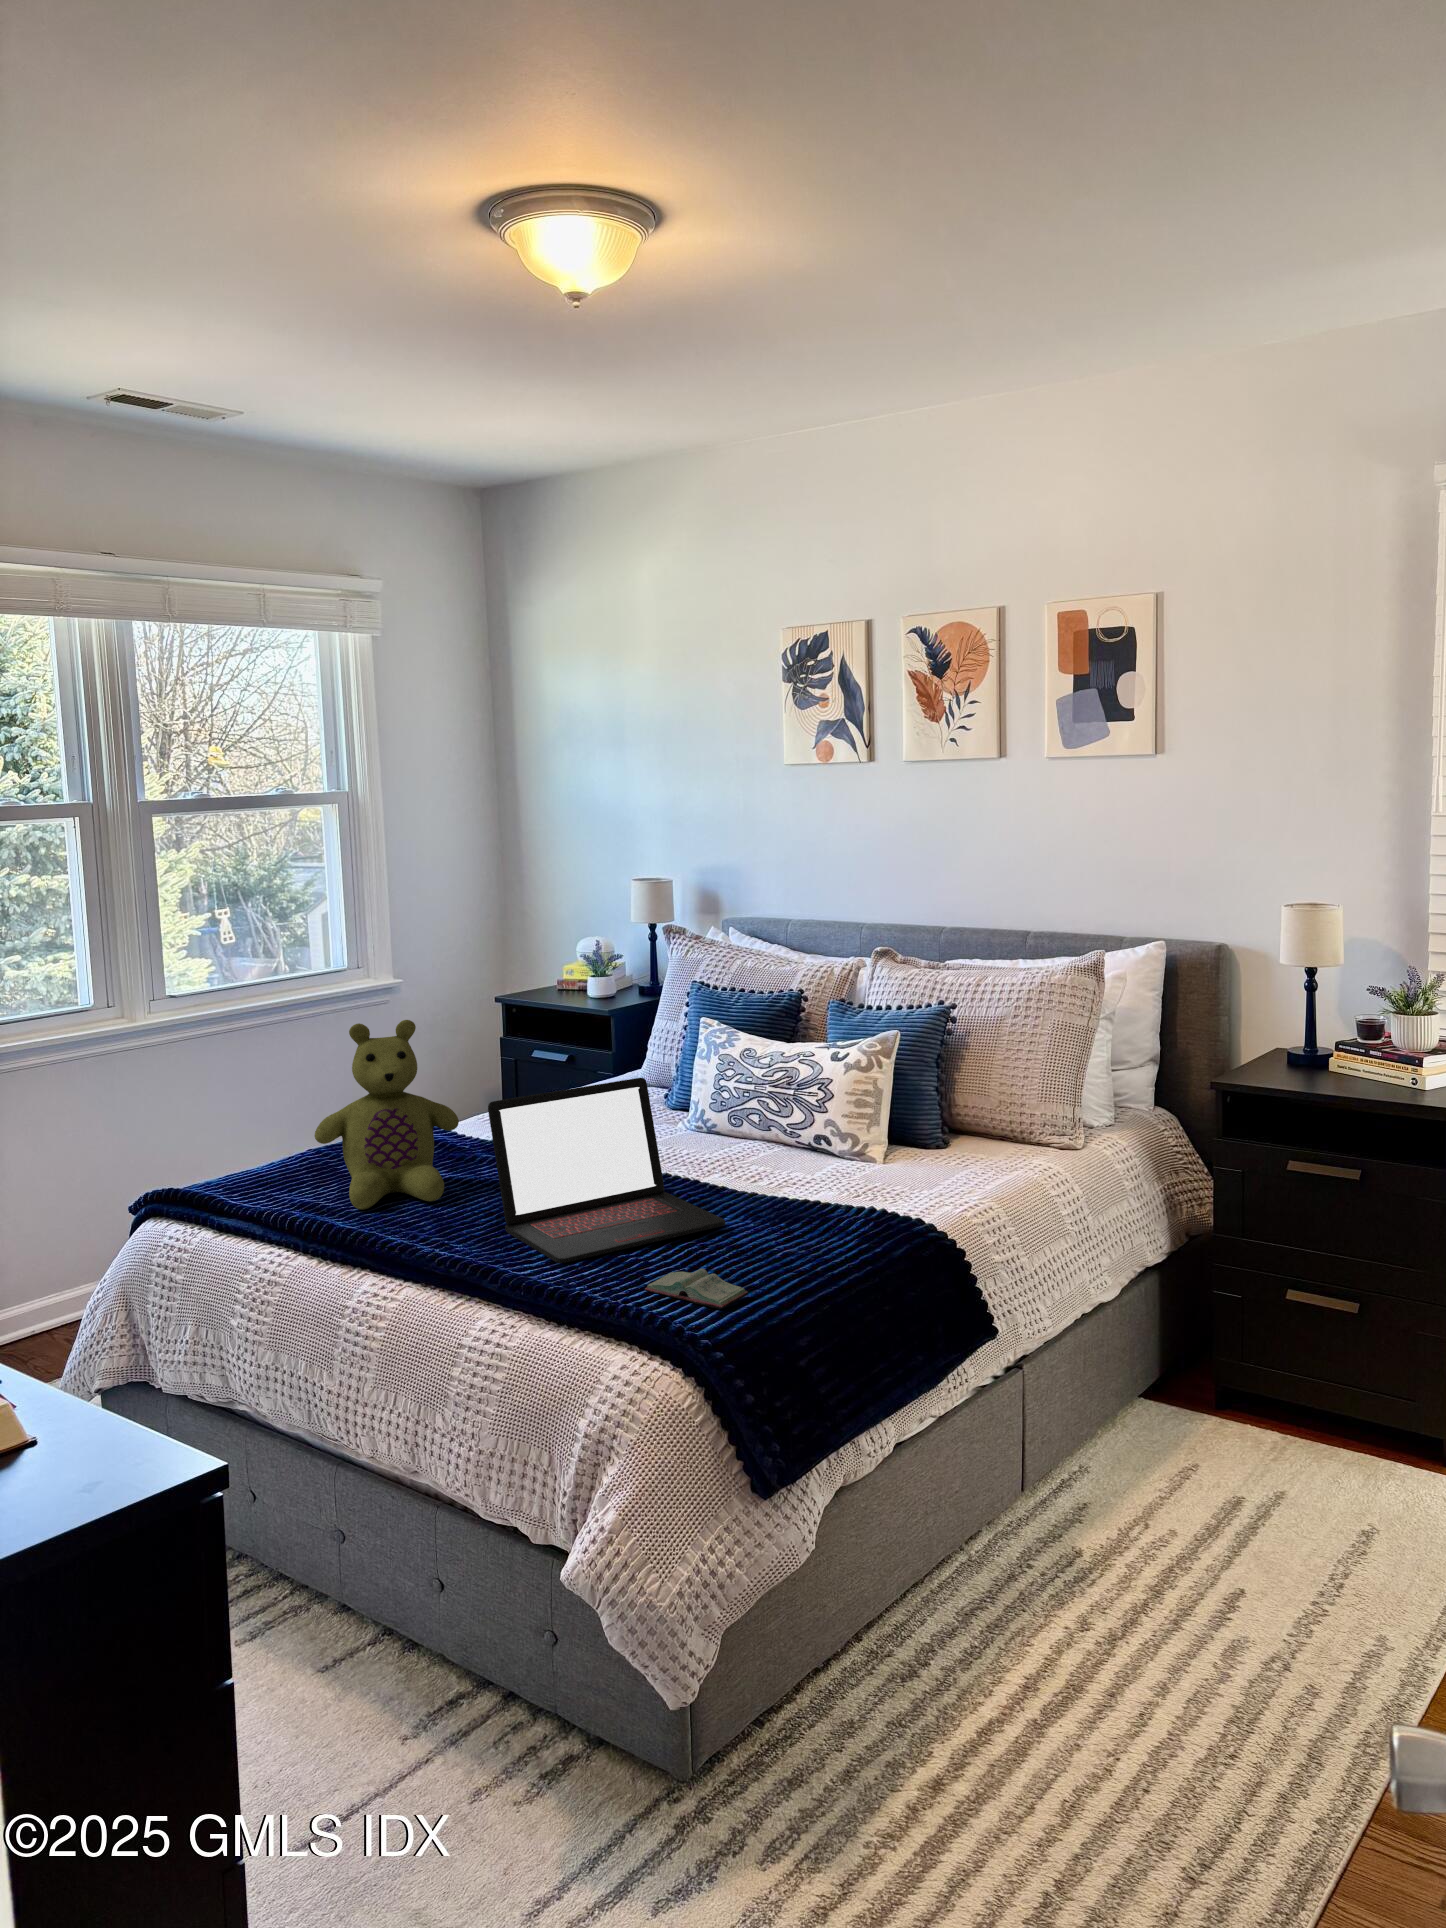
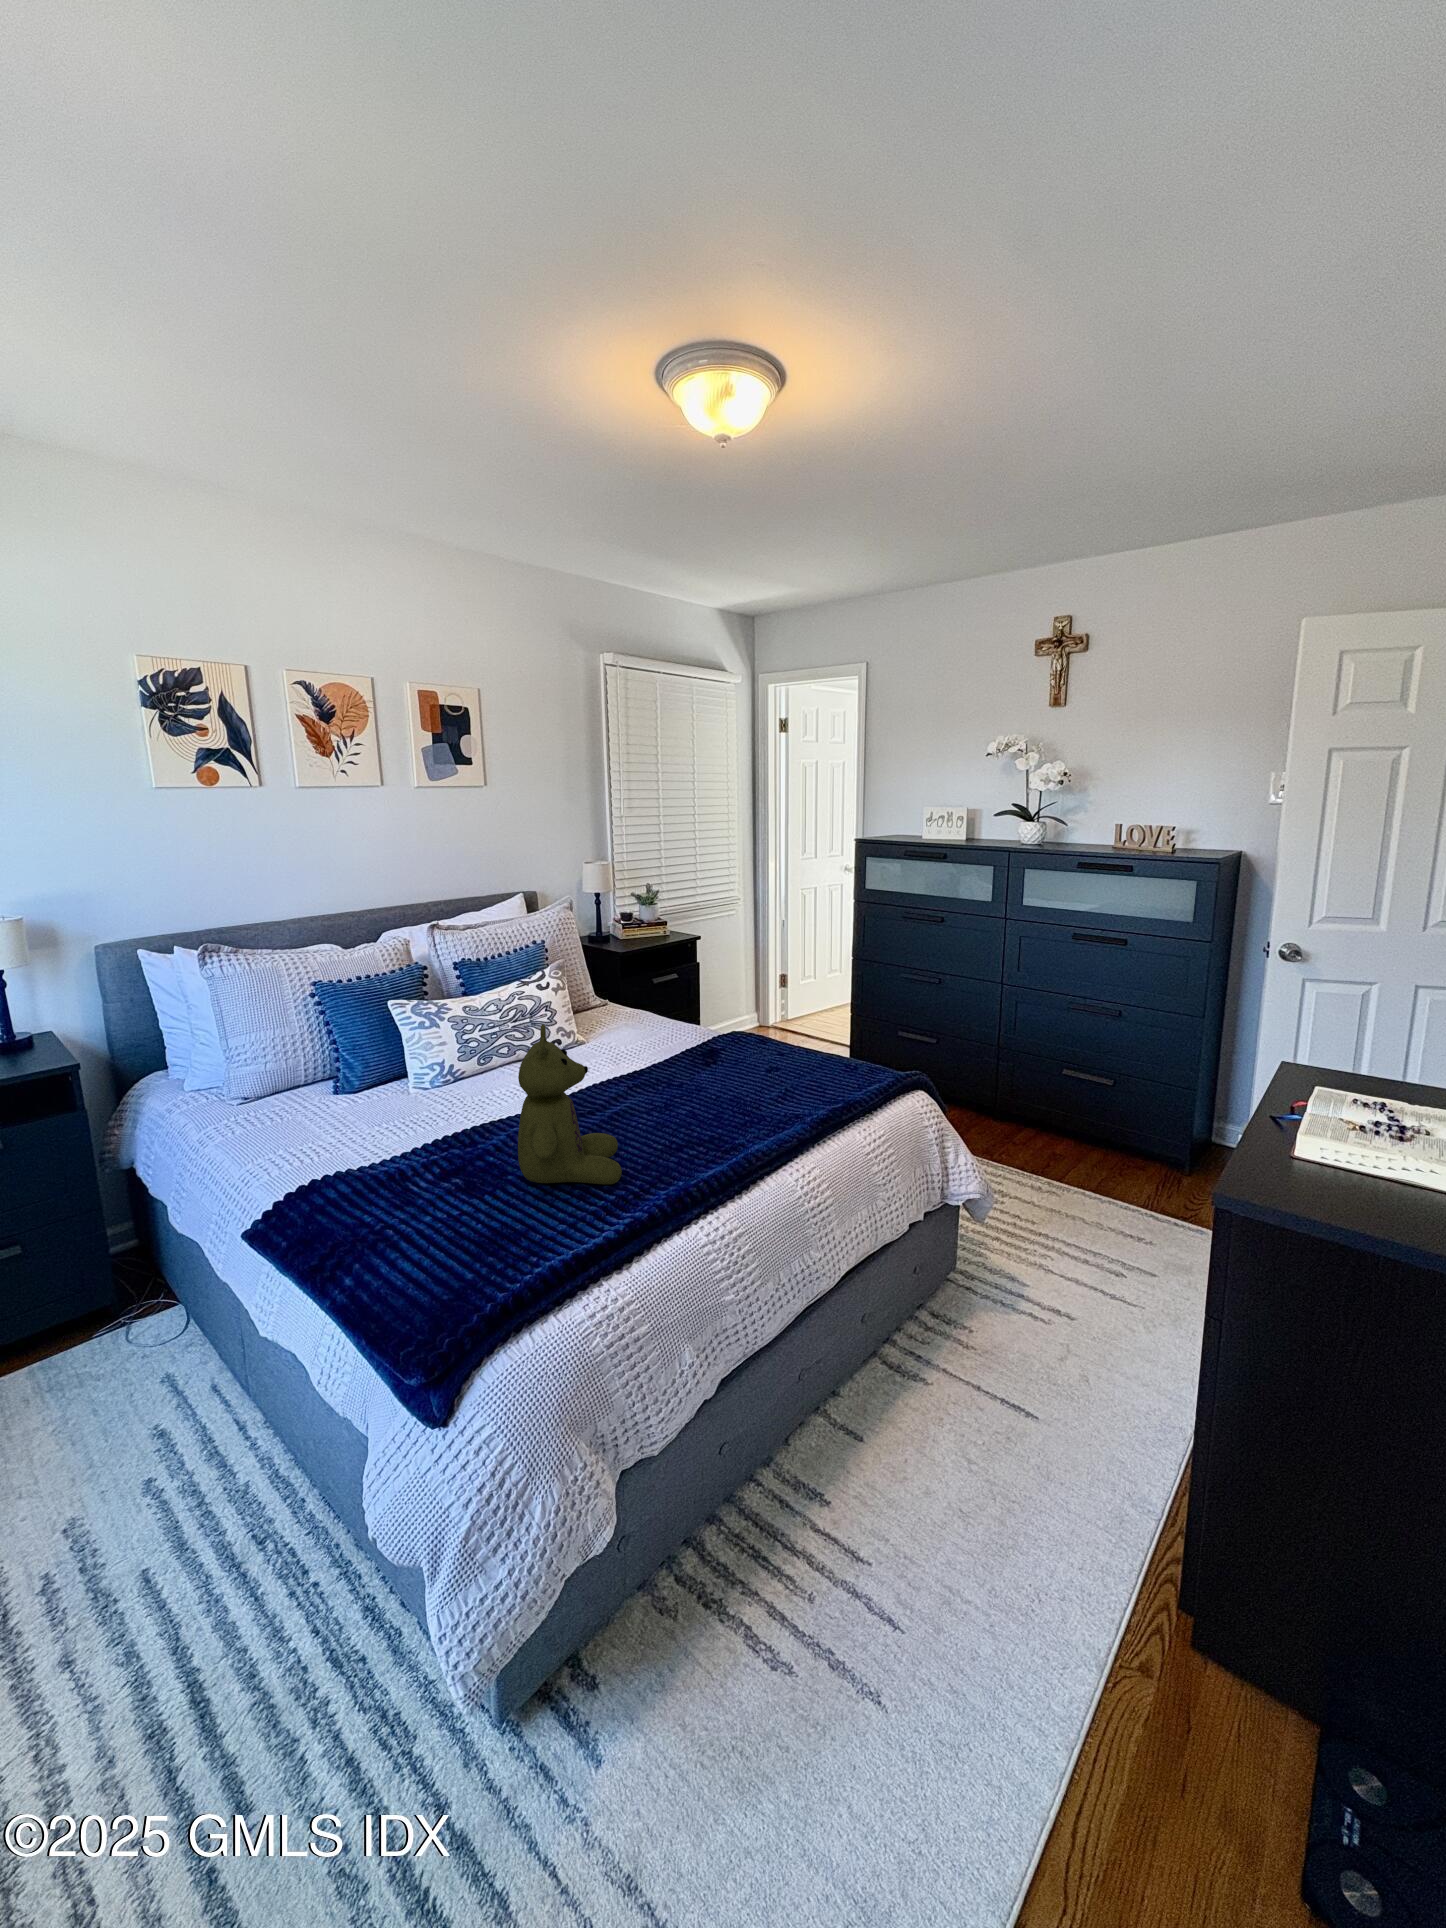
laptop: present [488,1078,725,1263] -> none [626,1015,769,1132]
book: present [645,1269,748,1309] -> none [801,1073,852,1097]

